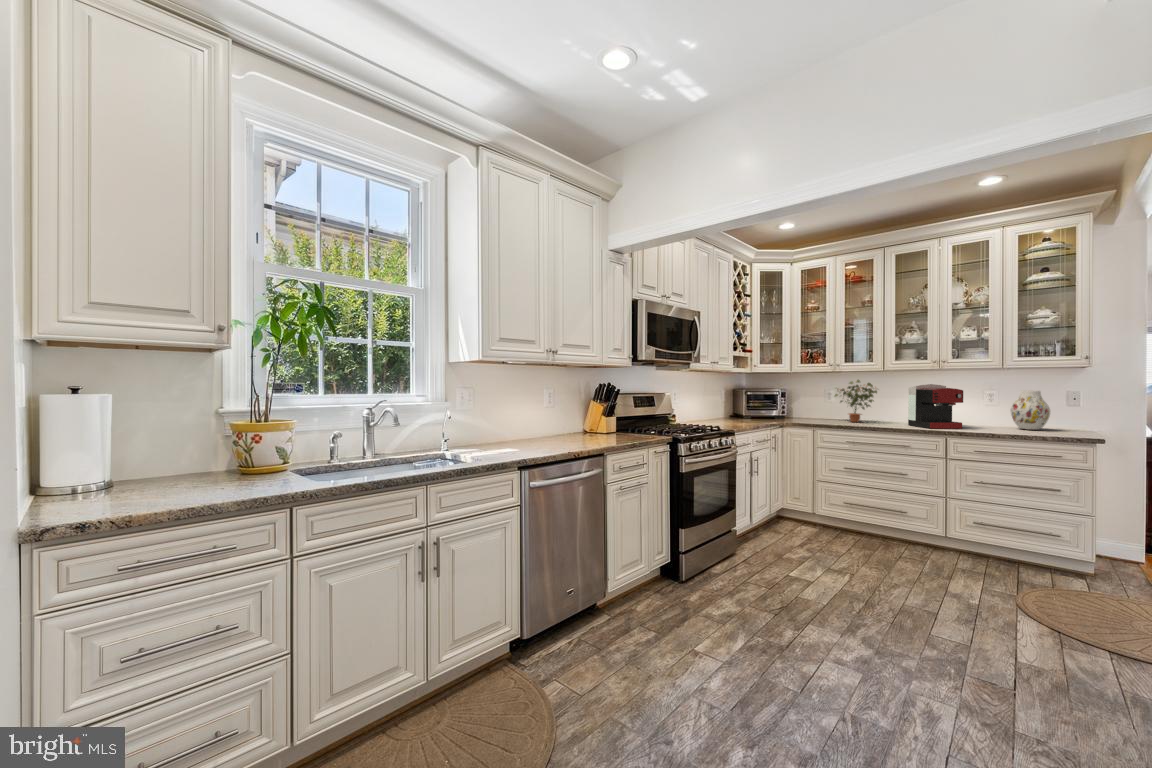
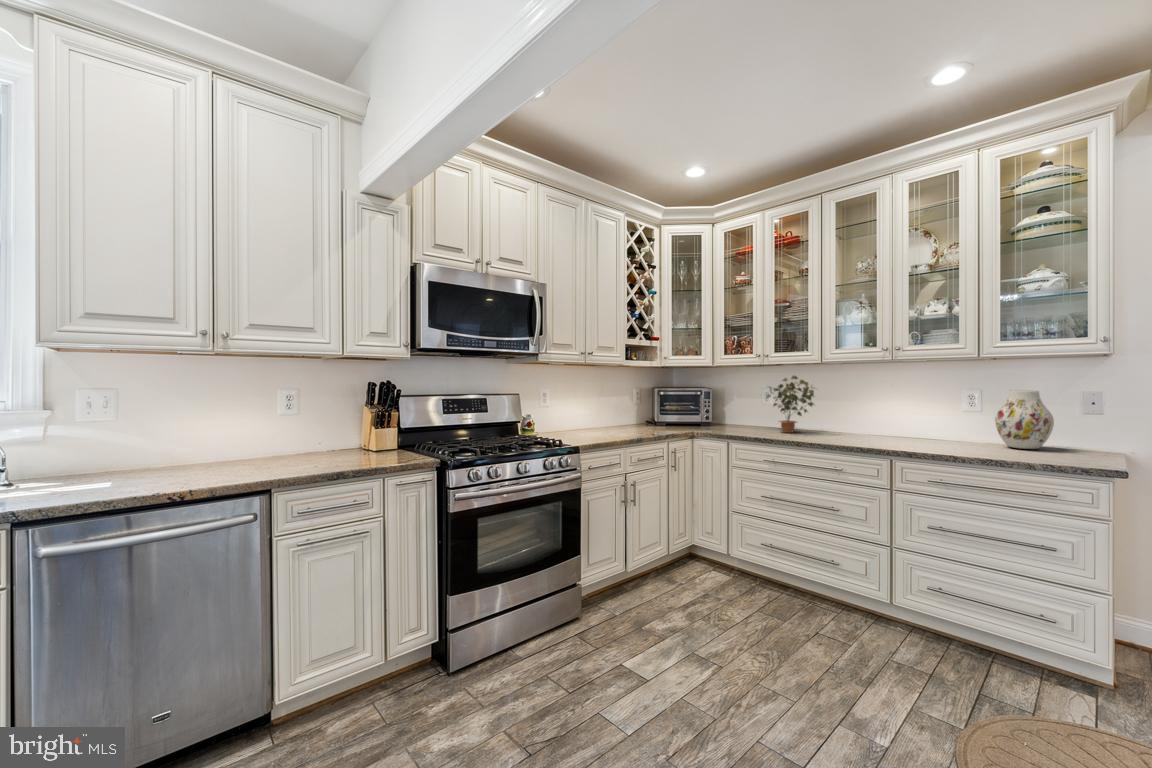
coffee maker: present [908,384,963,429] -> none [852,381,923,445]

